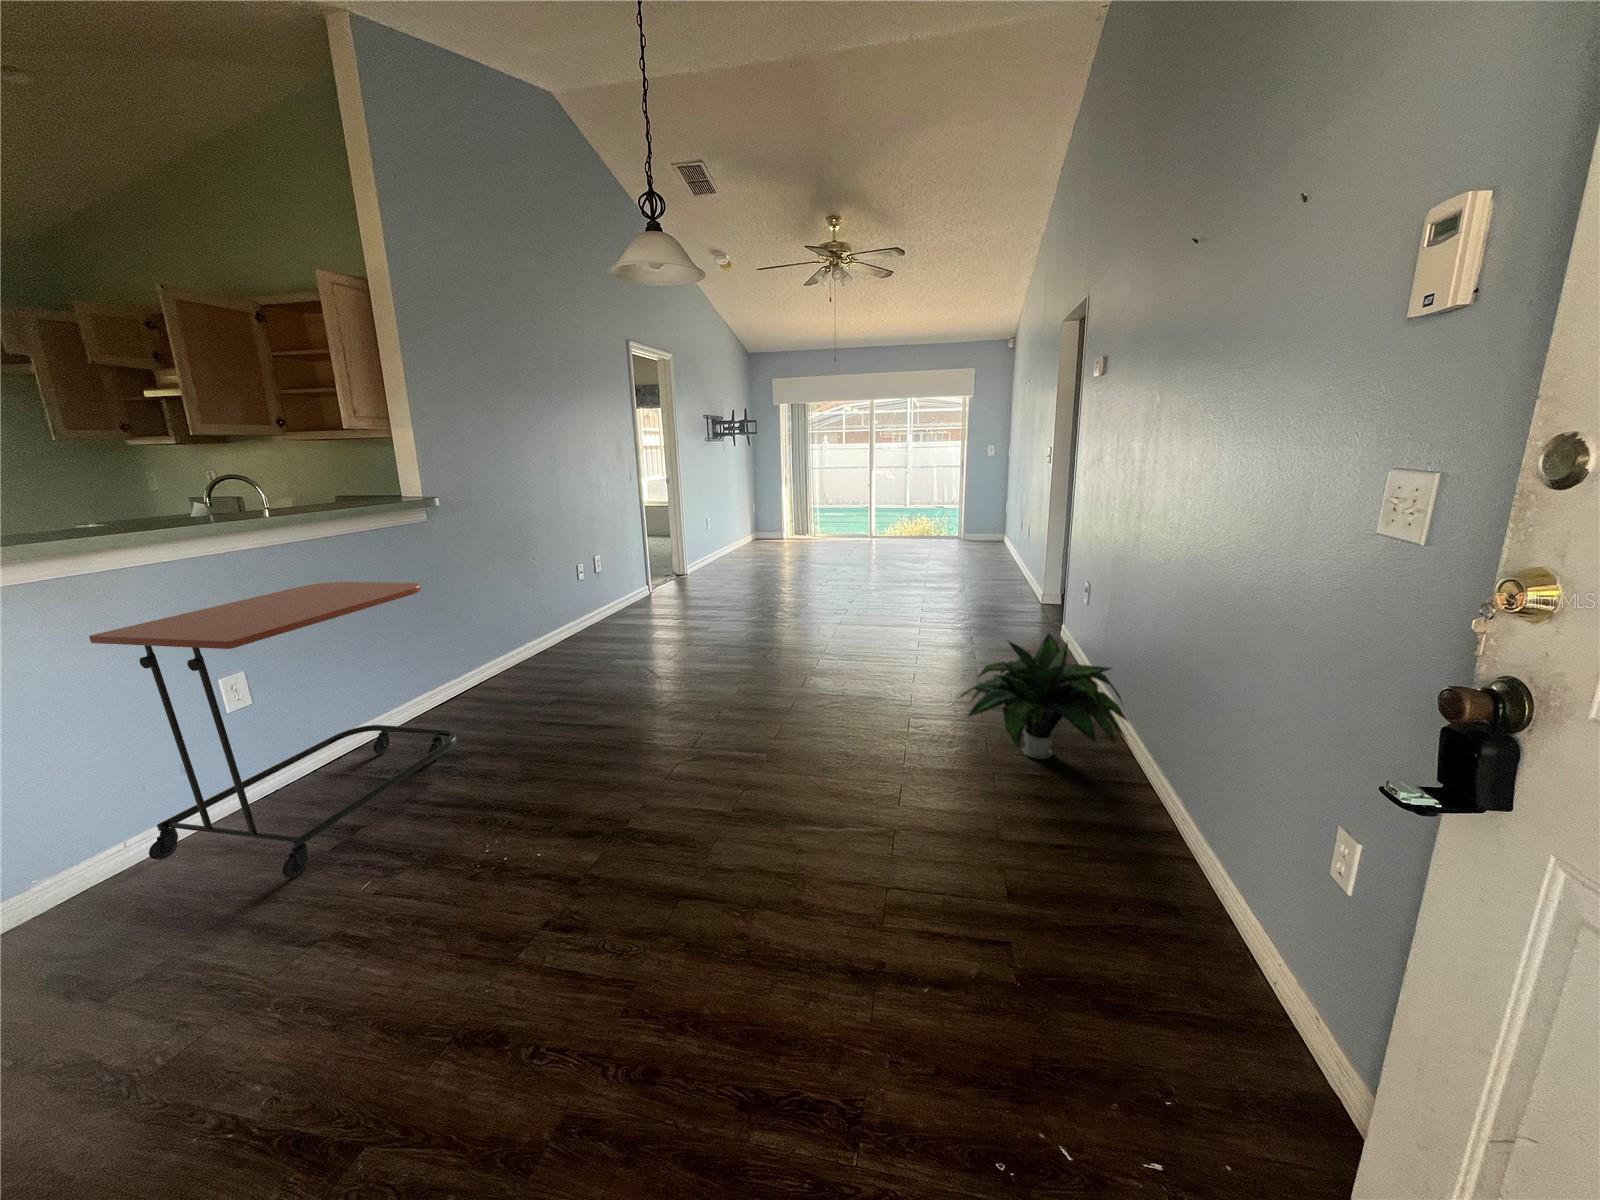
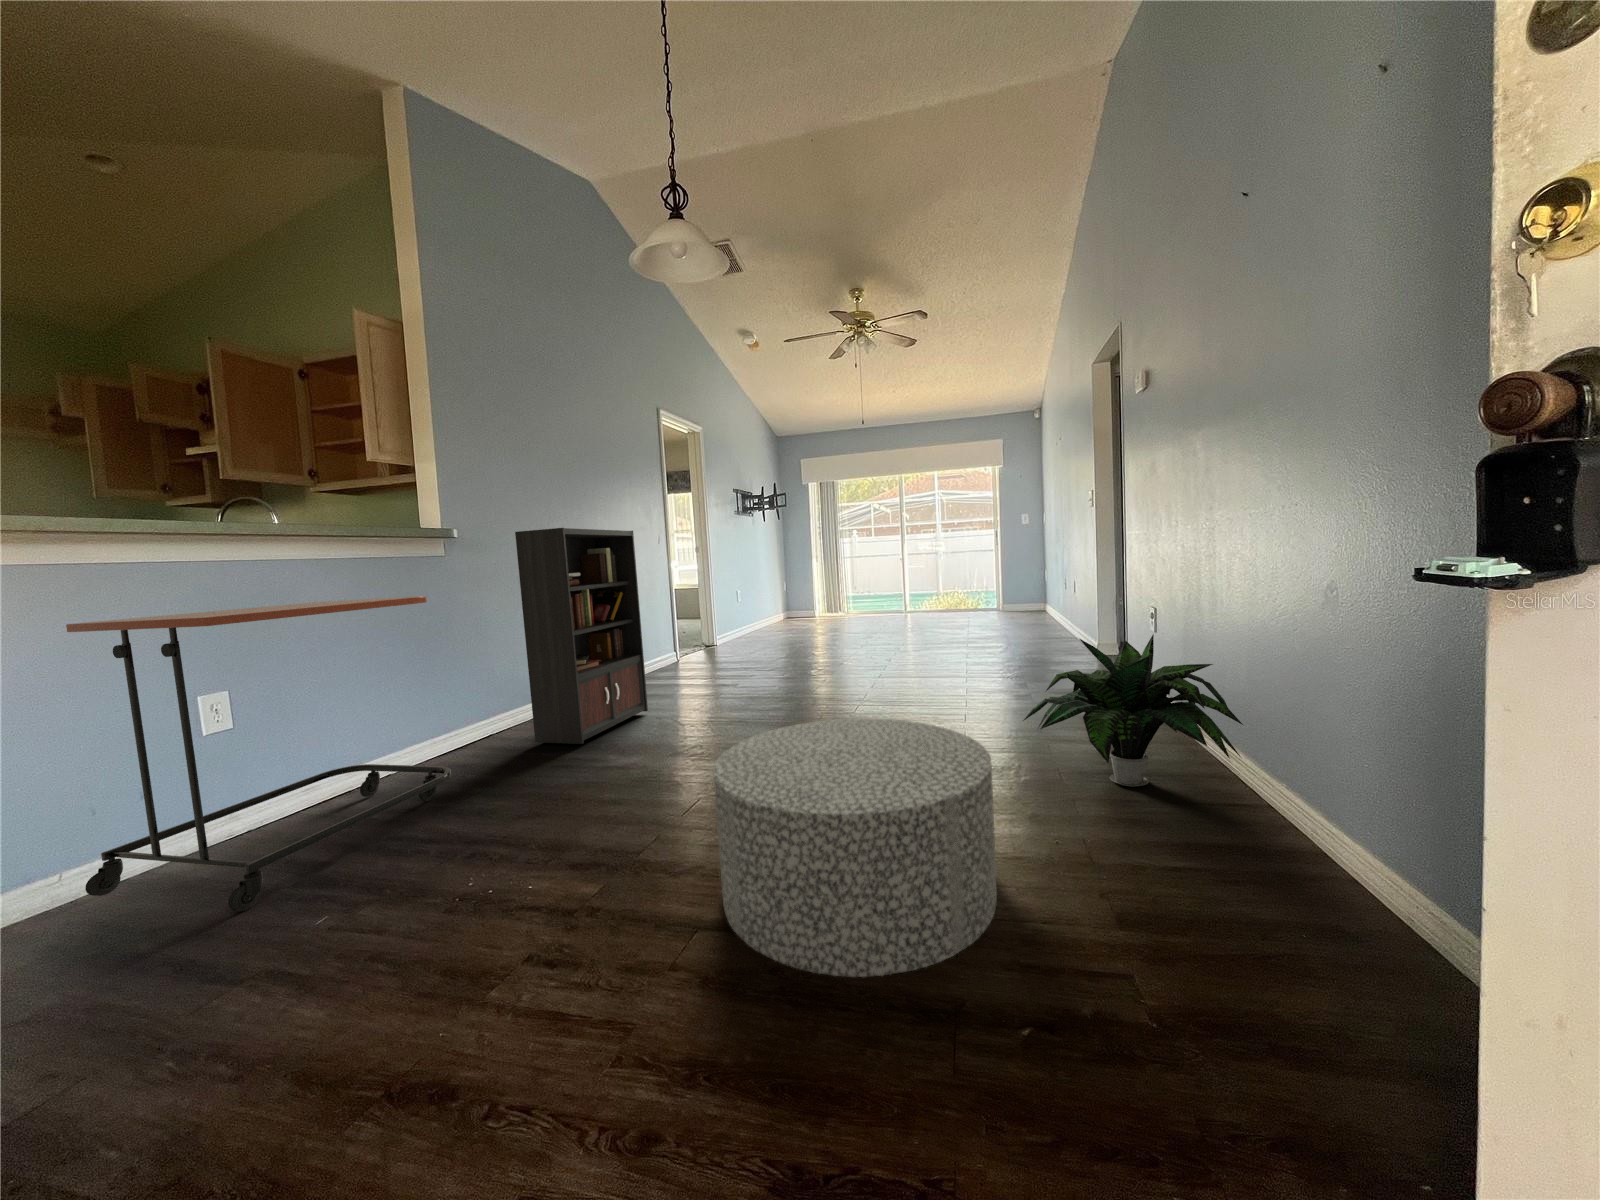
bookcase: none [496,492,628,697] -> present [515,528,648,744]
ottoman: none [691,712,918,943] -> present [714,719,997,977]

